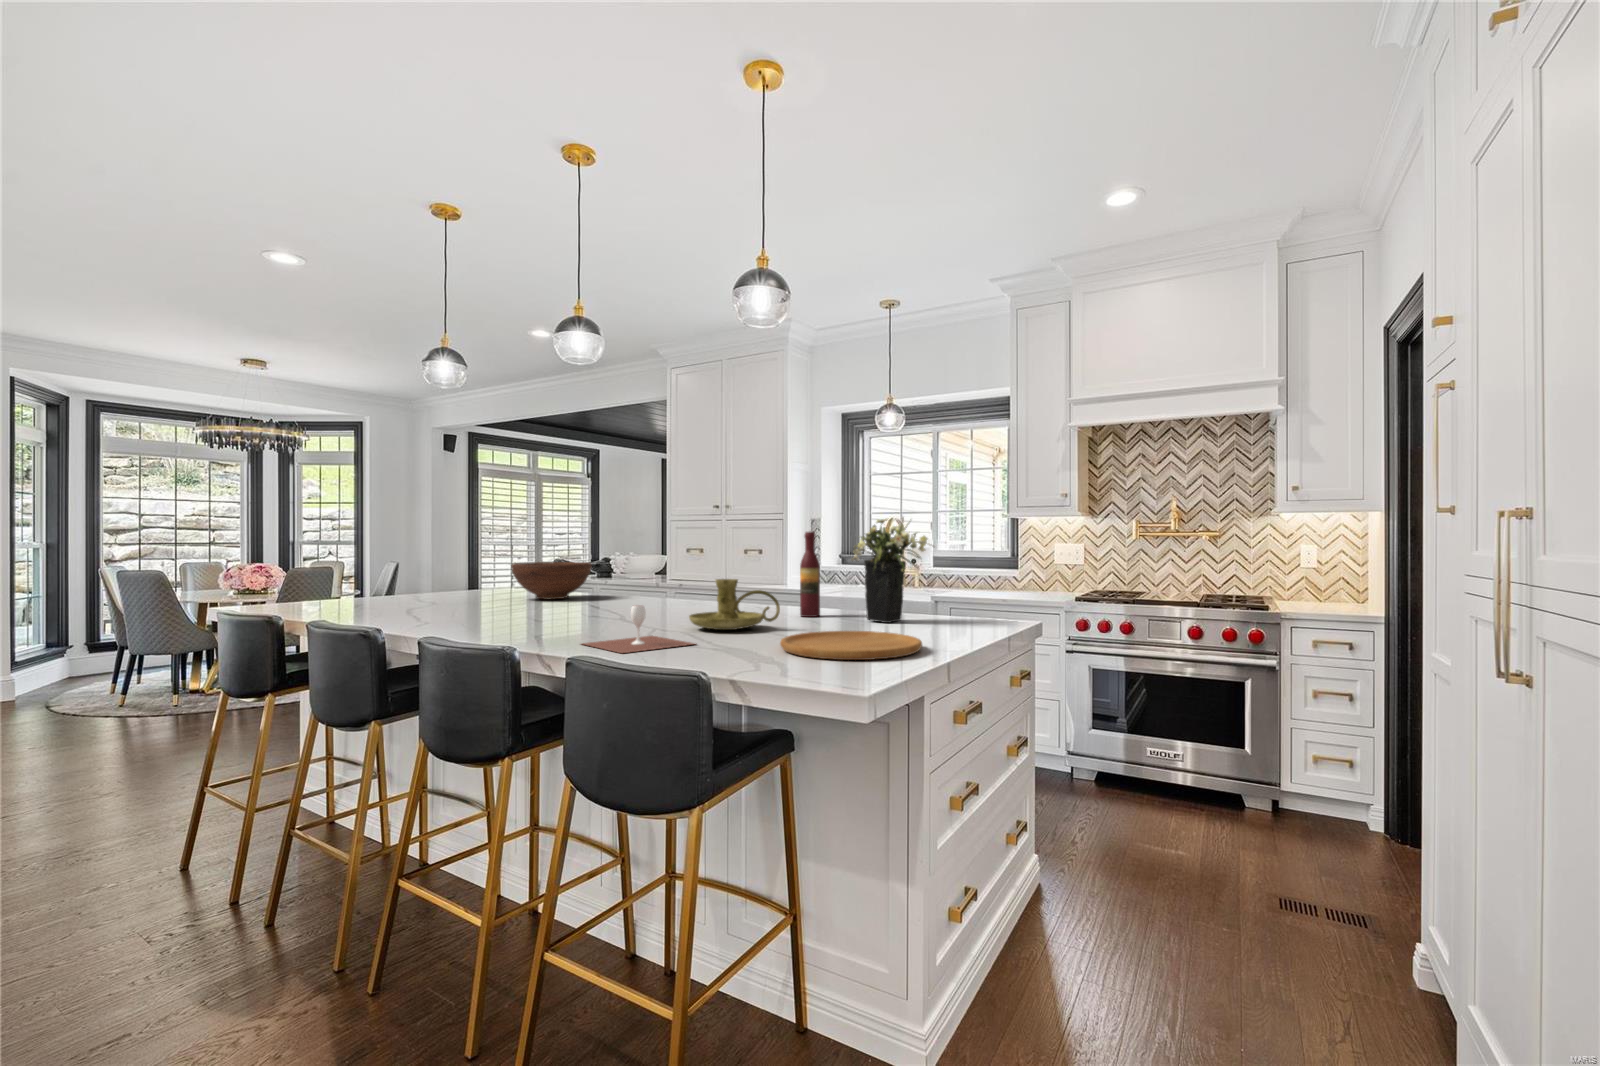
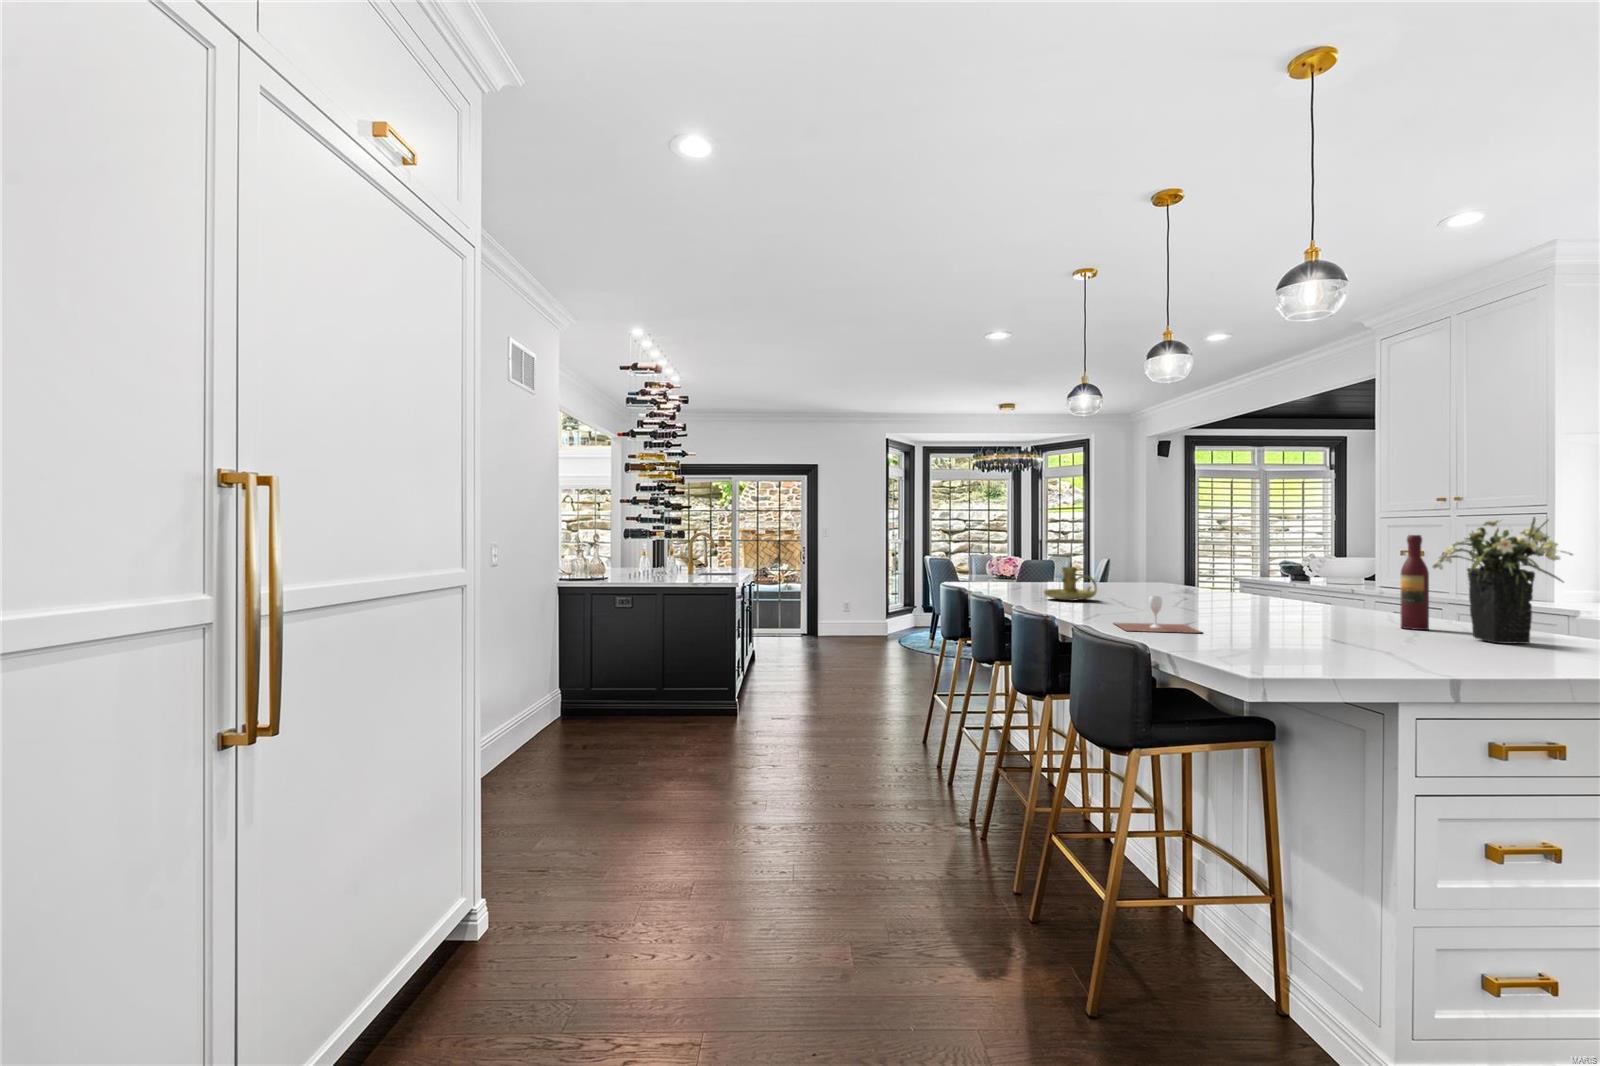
fruit bowl: present [511,562,592,599] -> none [1145,561,1222,595]
candle holder: present [689,579,780,630] -> present [1044,567,1097,601]
cutting board: present [780,631,922,660] -> none [1261,634,1434,664]

